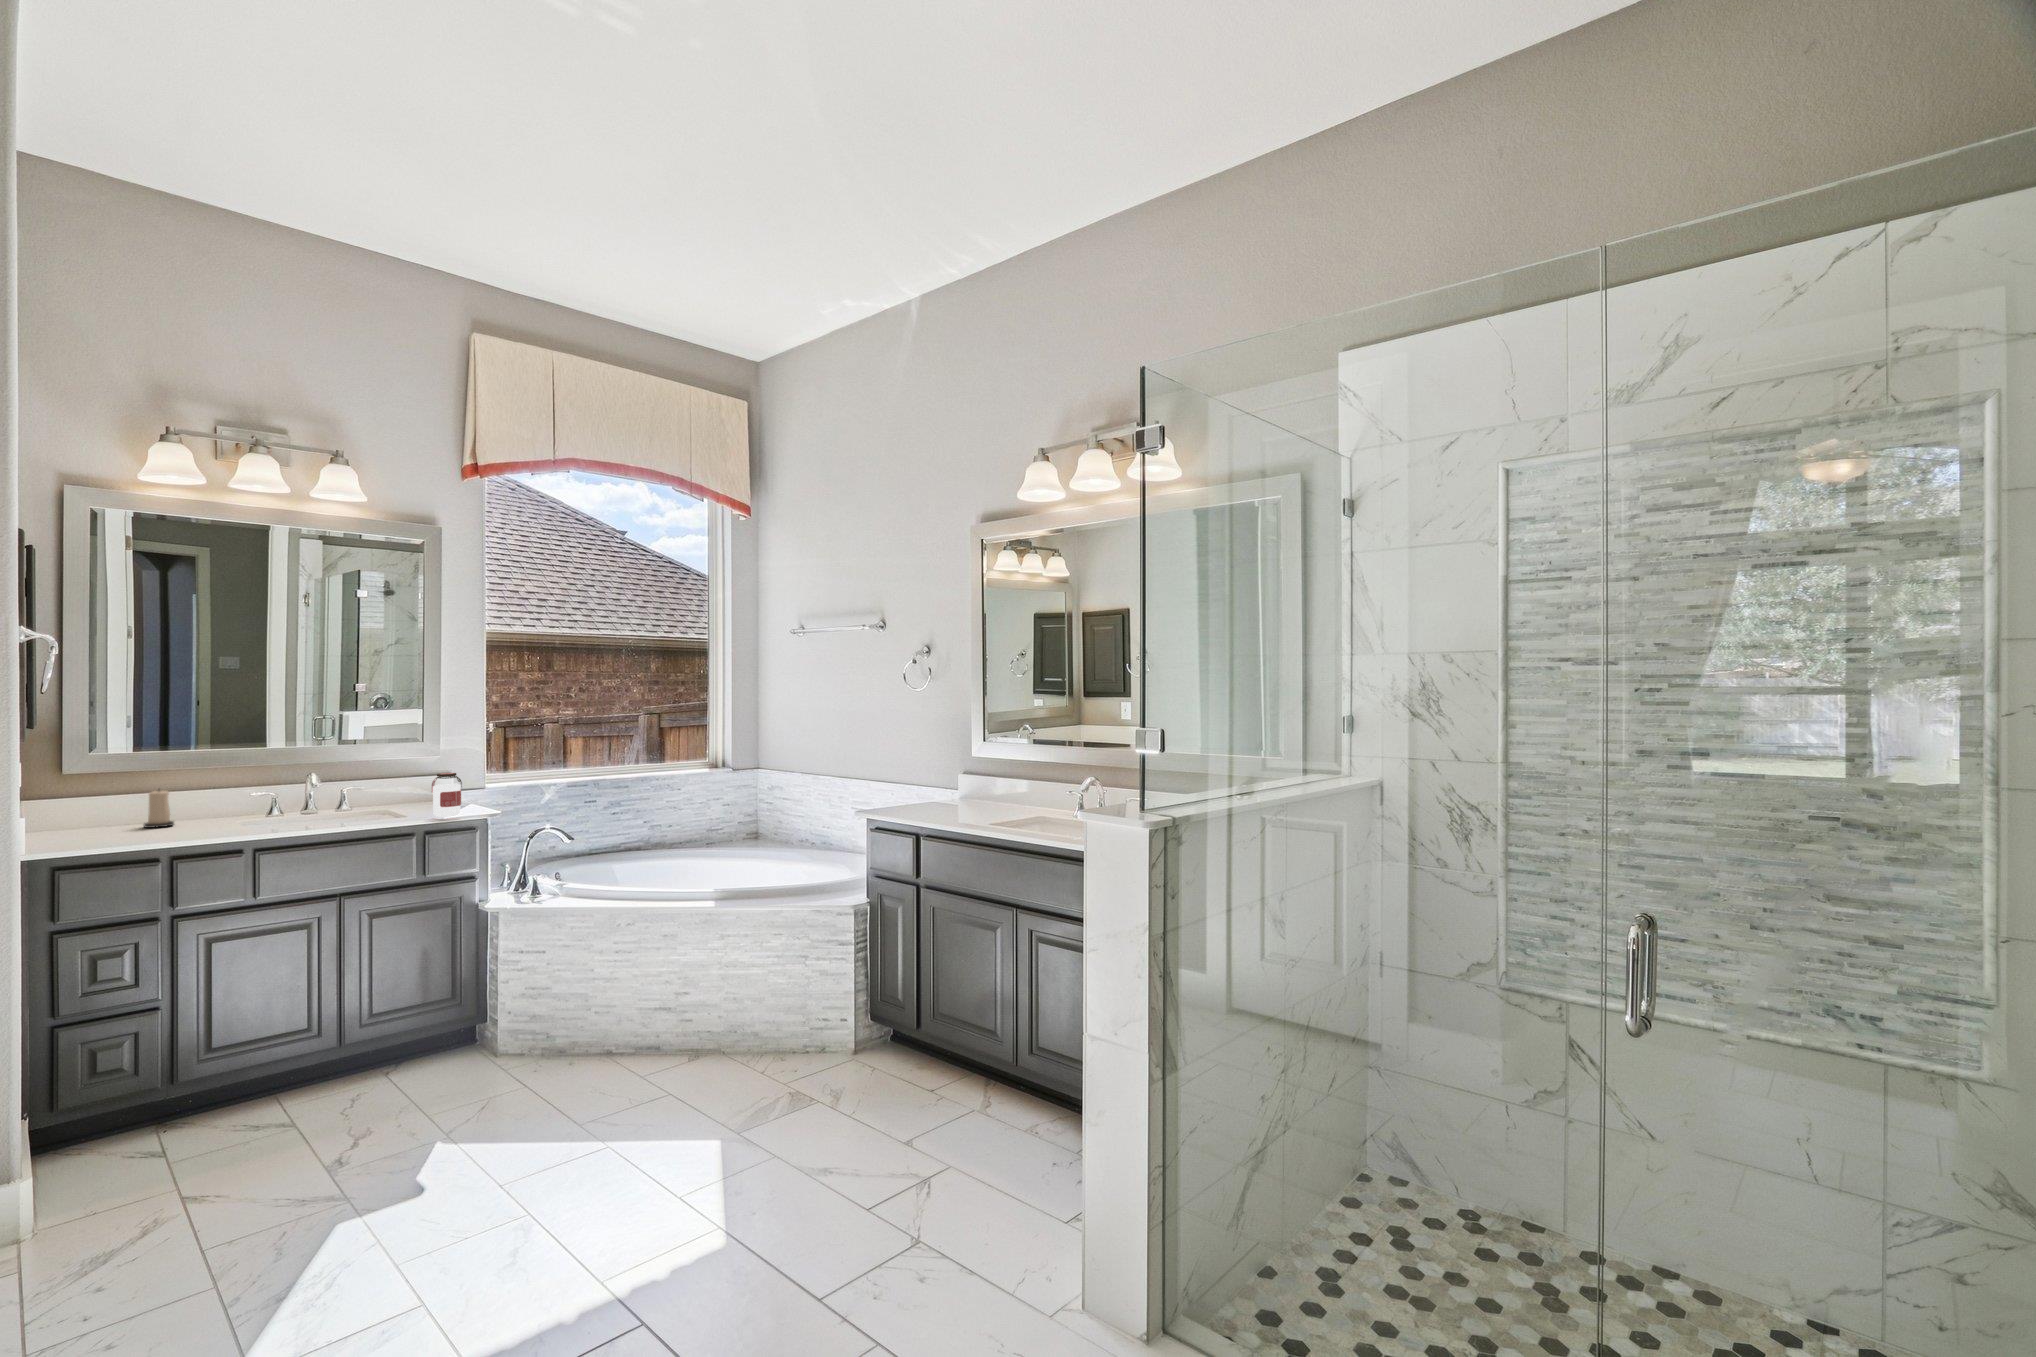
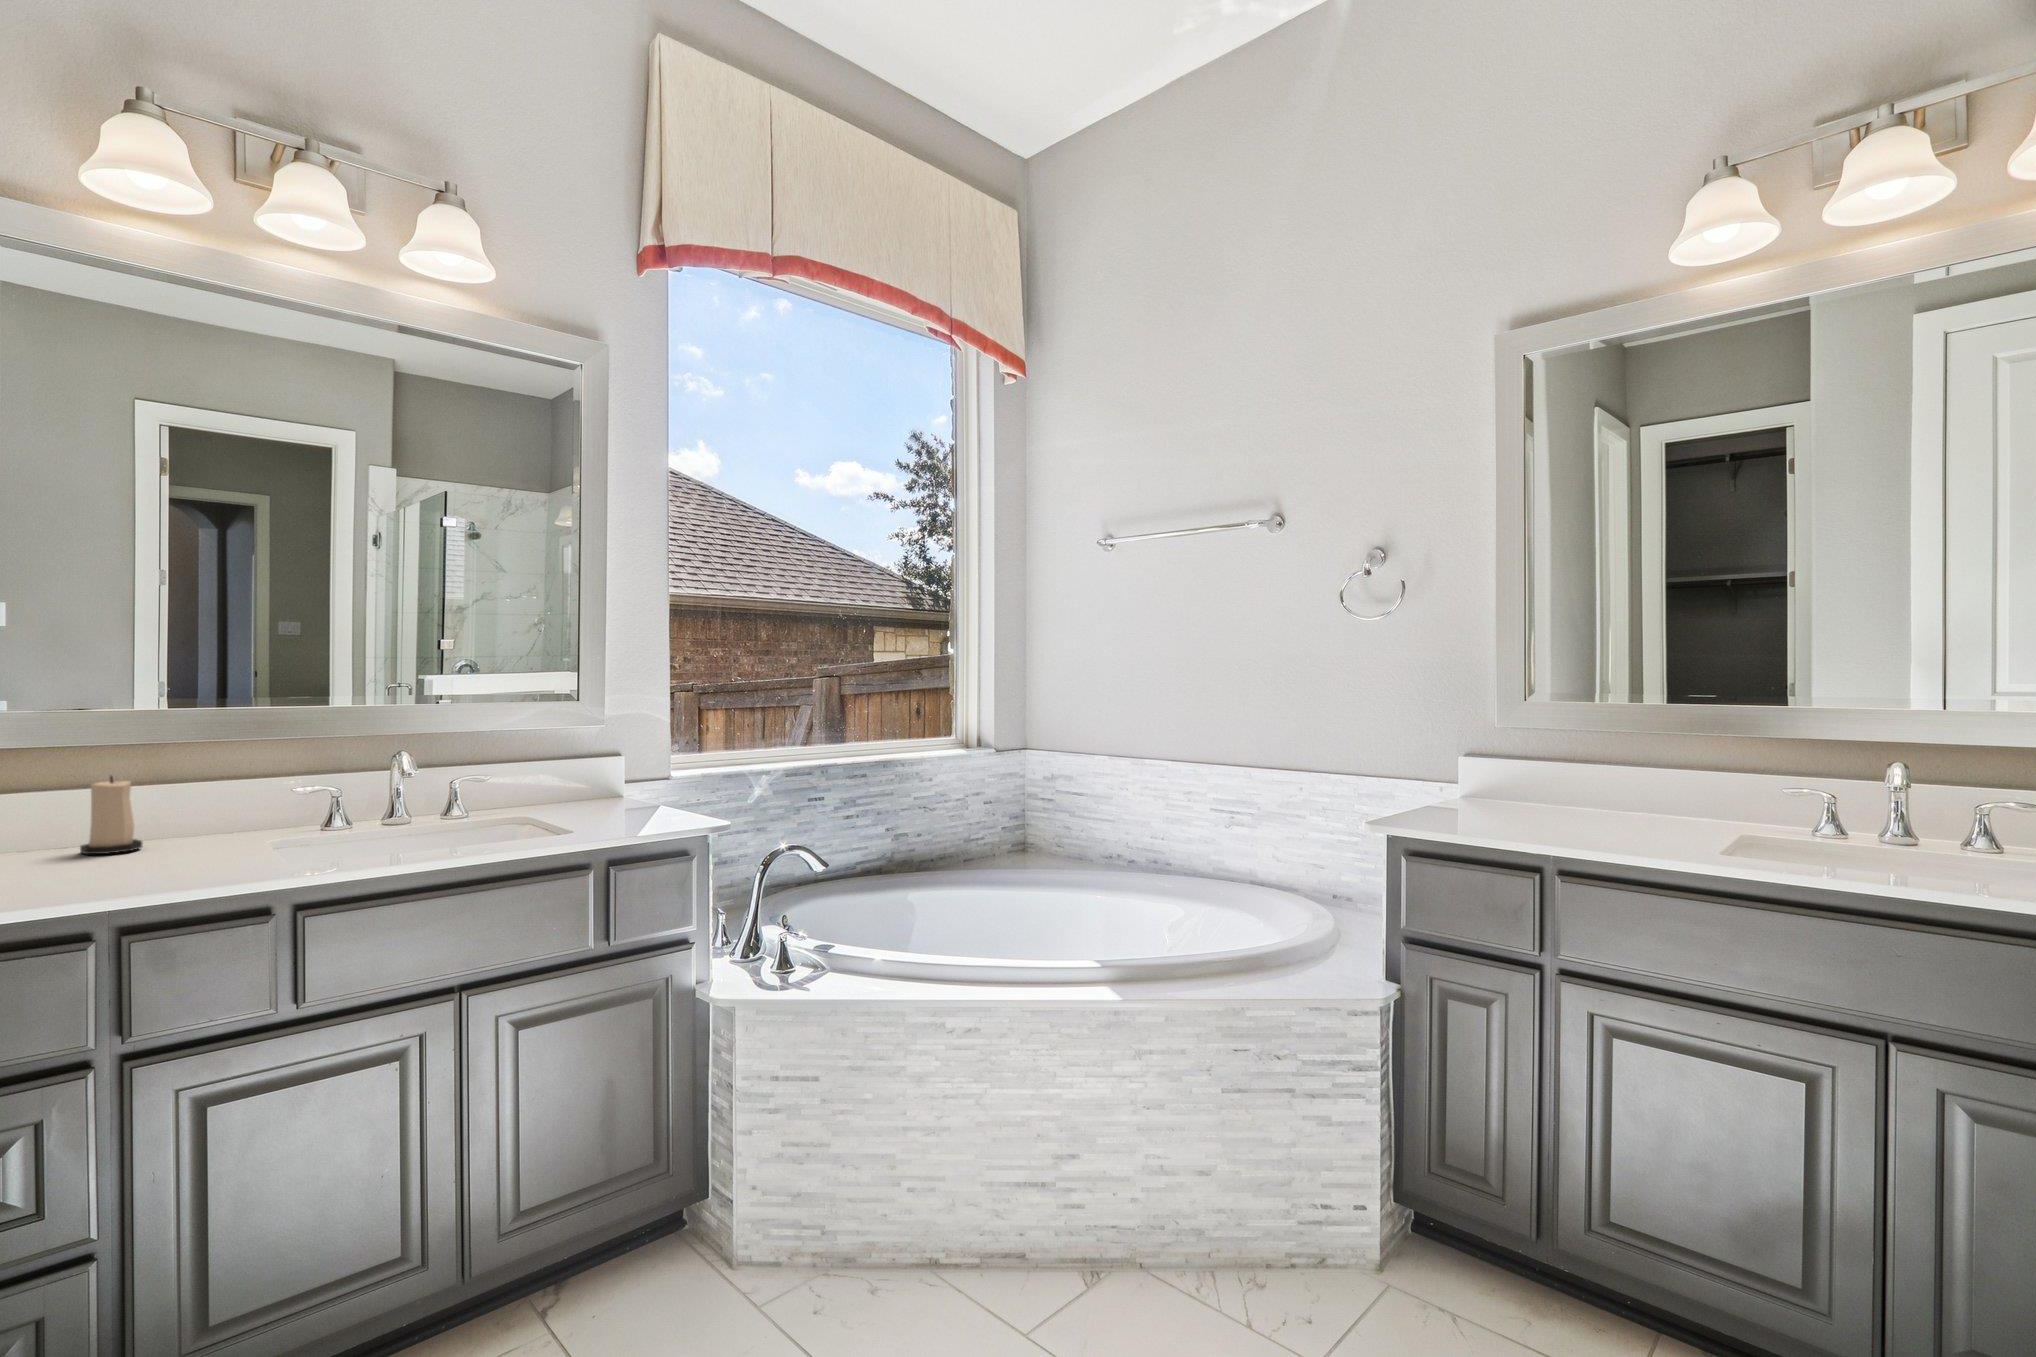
jar: present [432,773,462,817] -> none [613,752,666,833]

